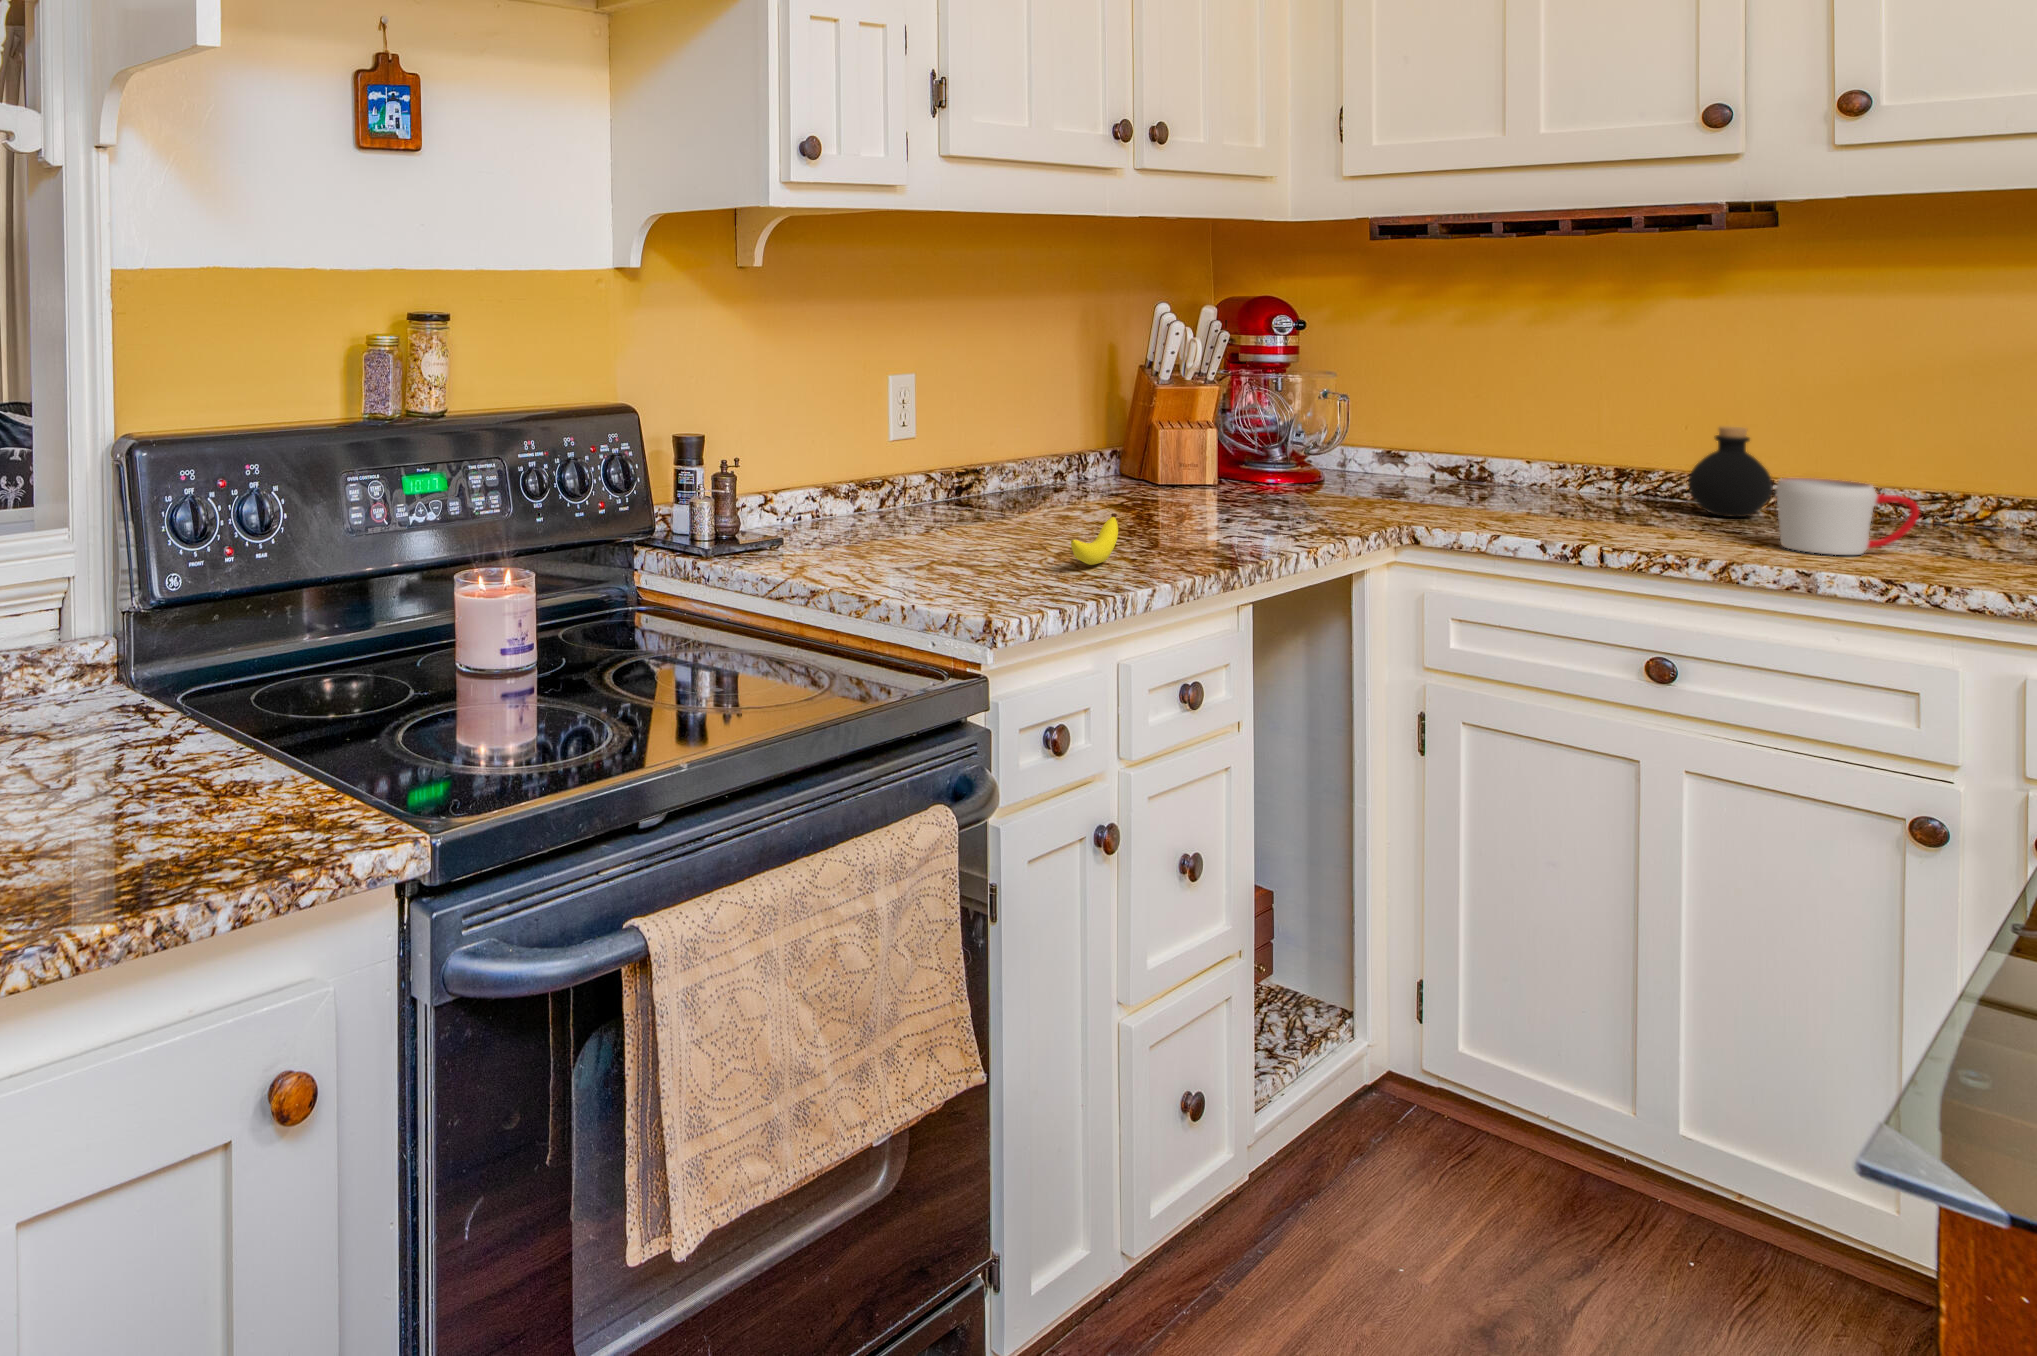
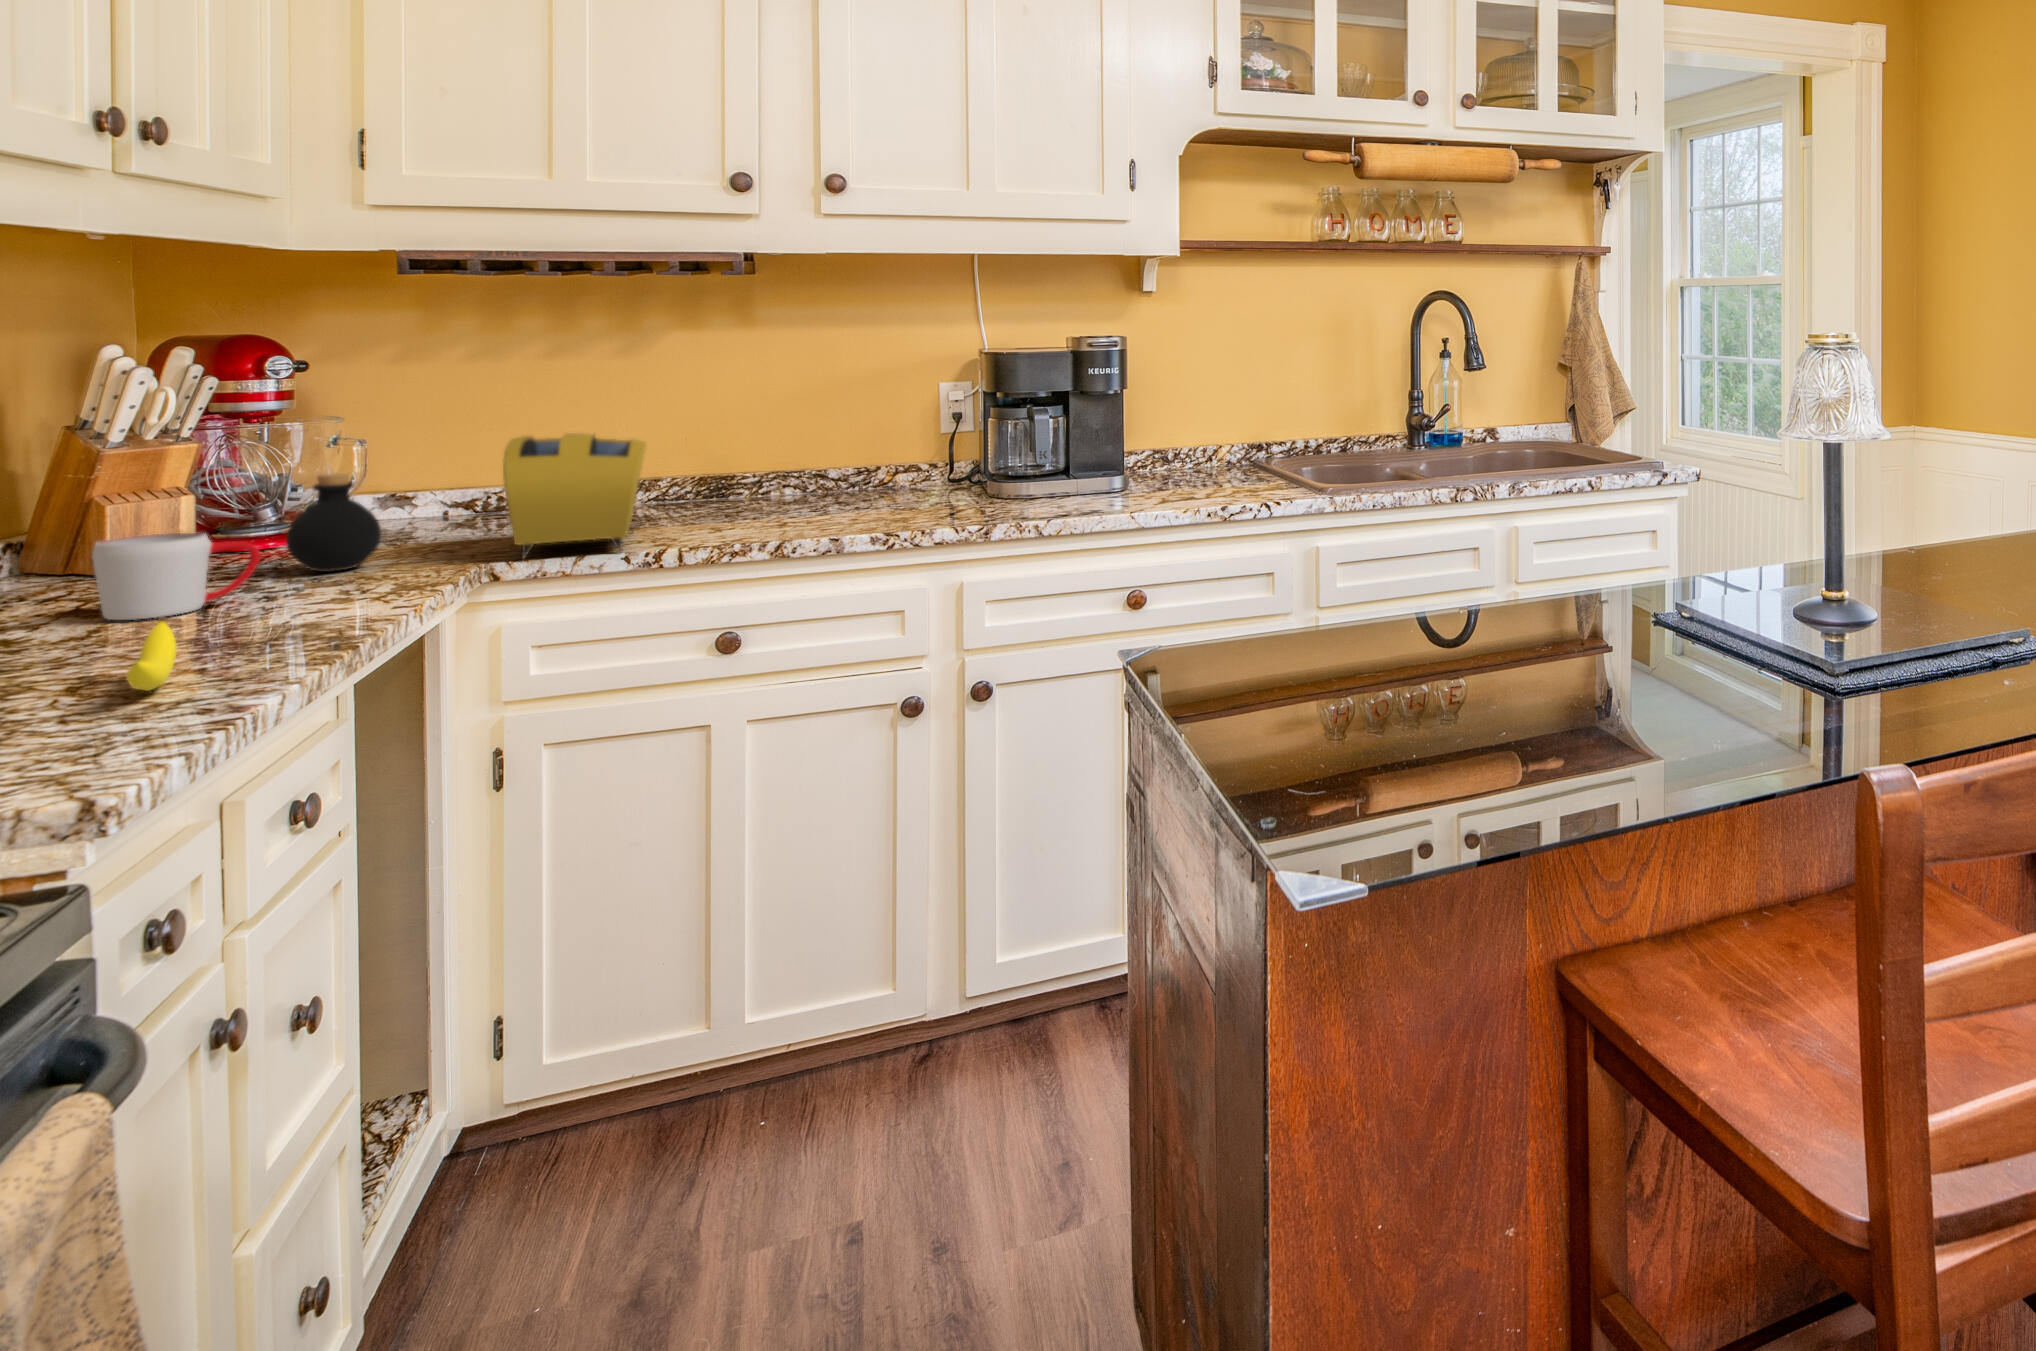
toaster: none [1430,405,1597,539] -> present [503,433,646,559]
bottle: present [1688,427,1773,517] -> present [286,473,382,572]
mug: present [1776,478,1919,555] -> present [92,533,260,620]

